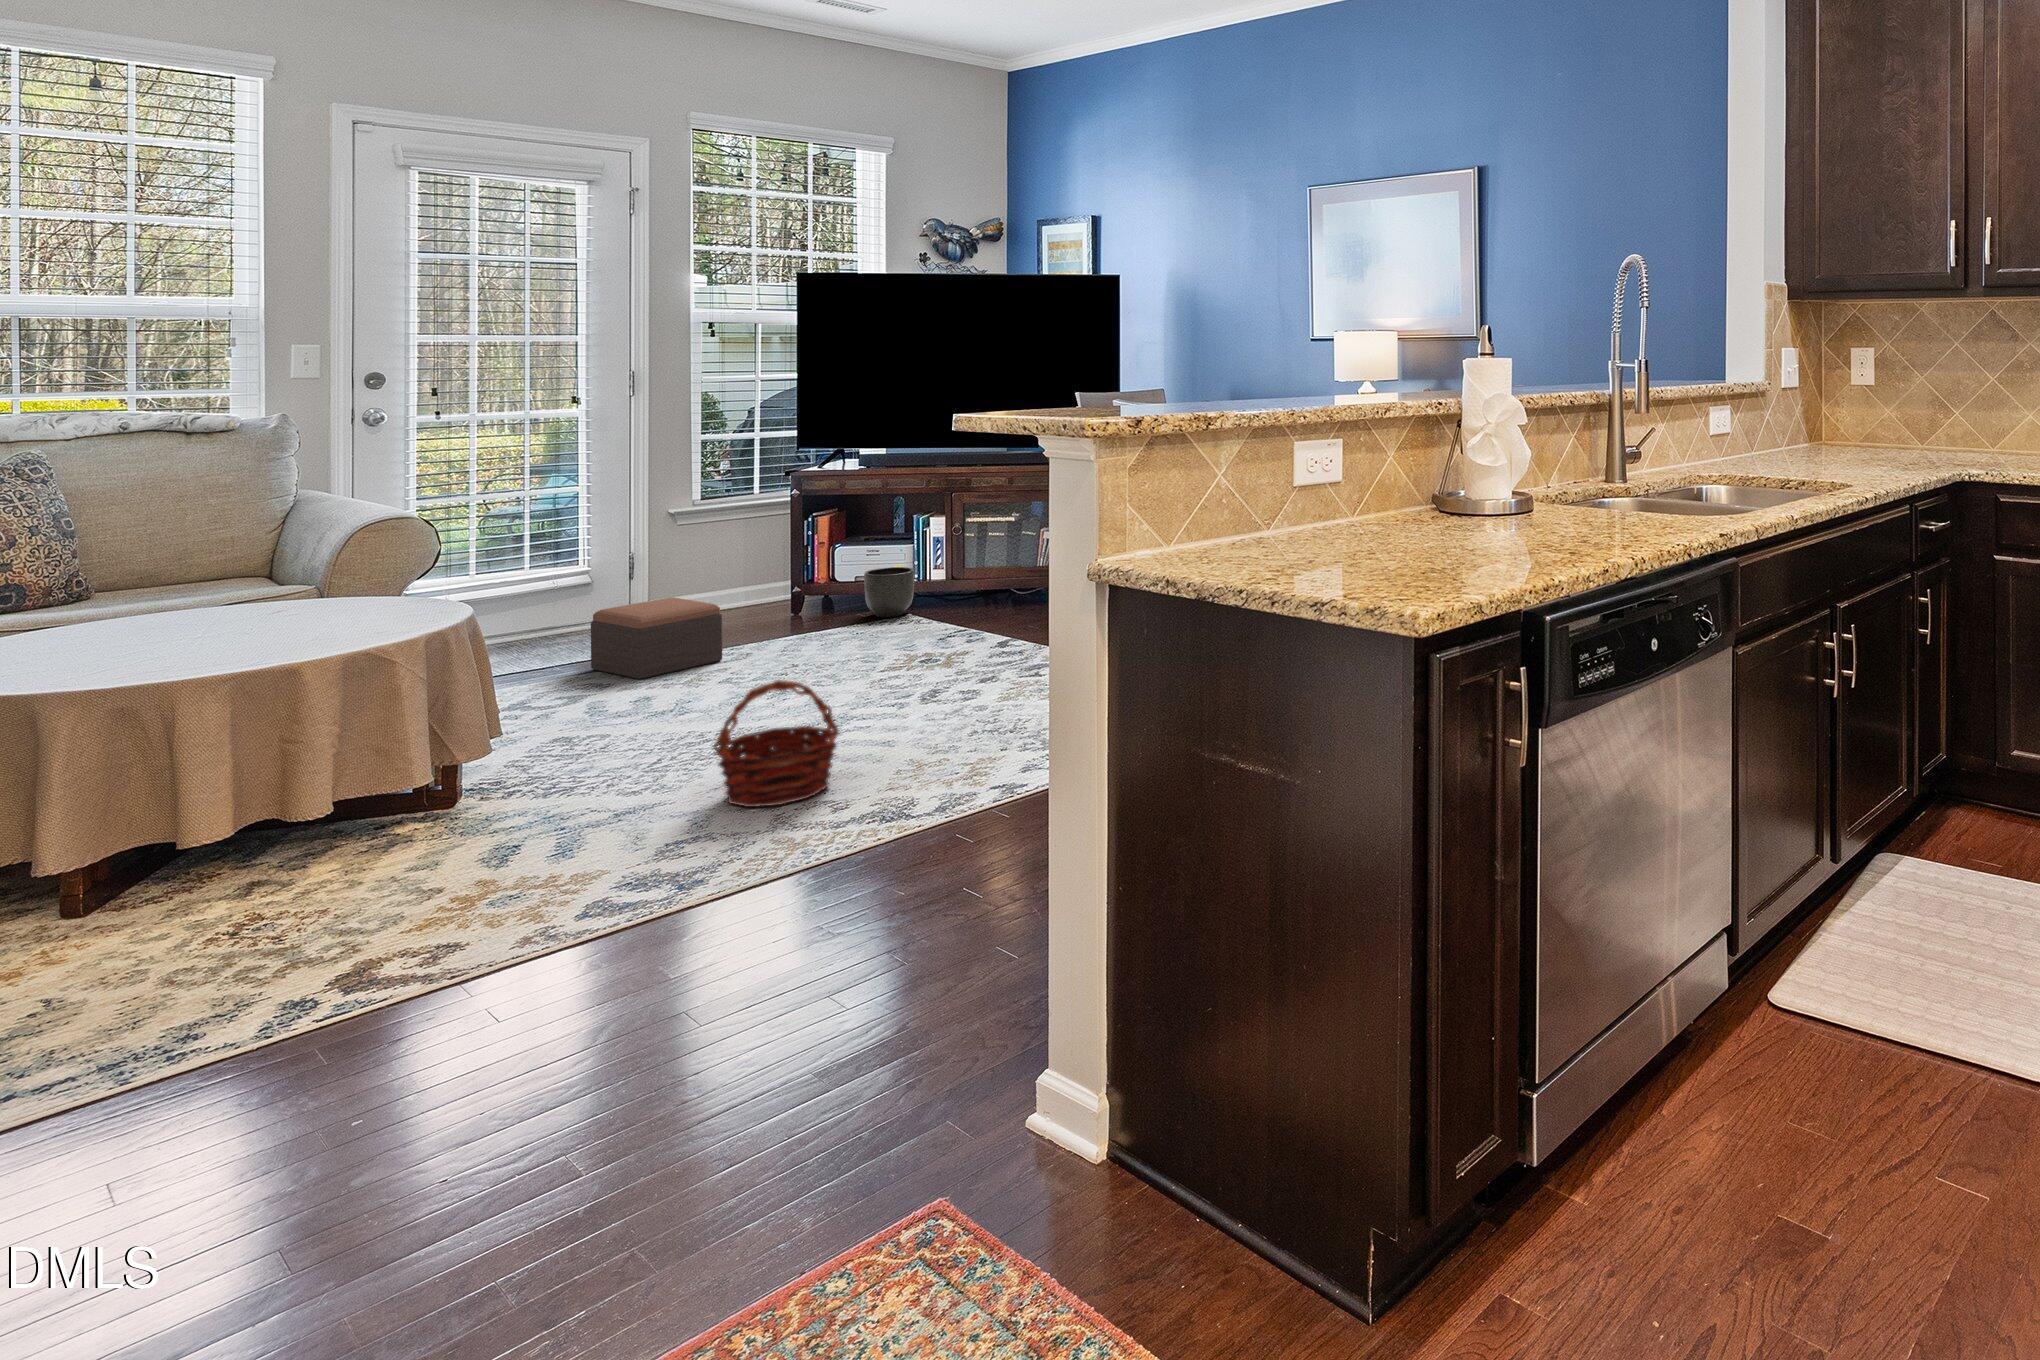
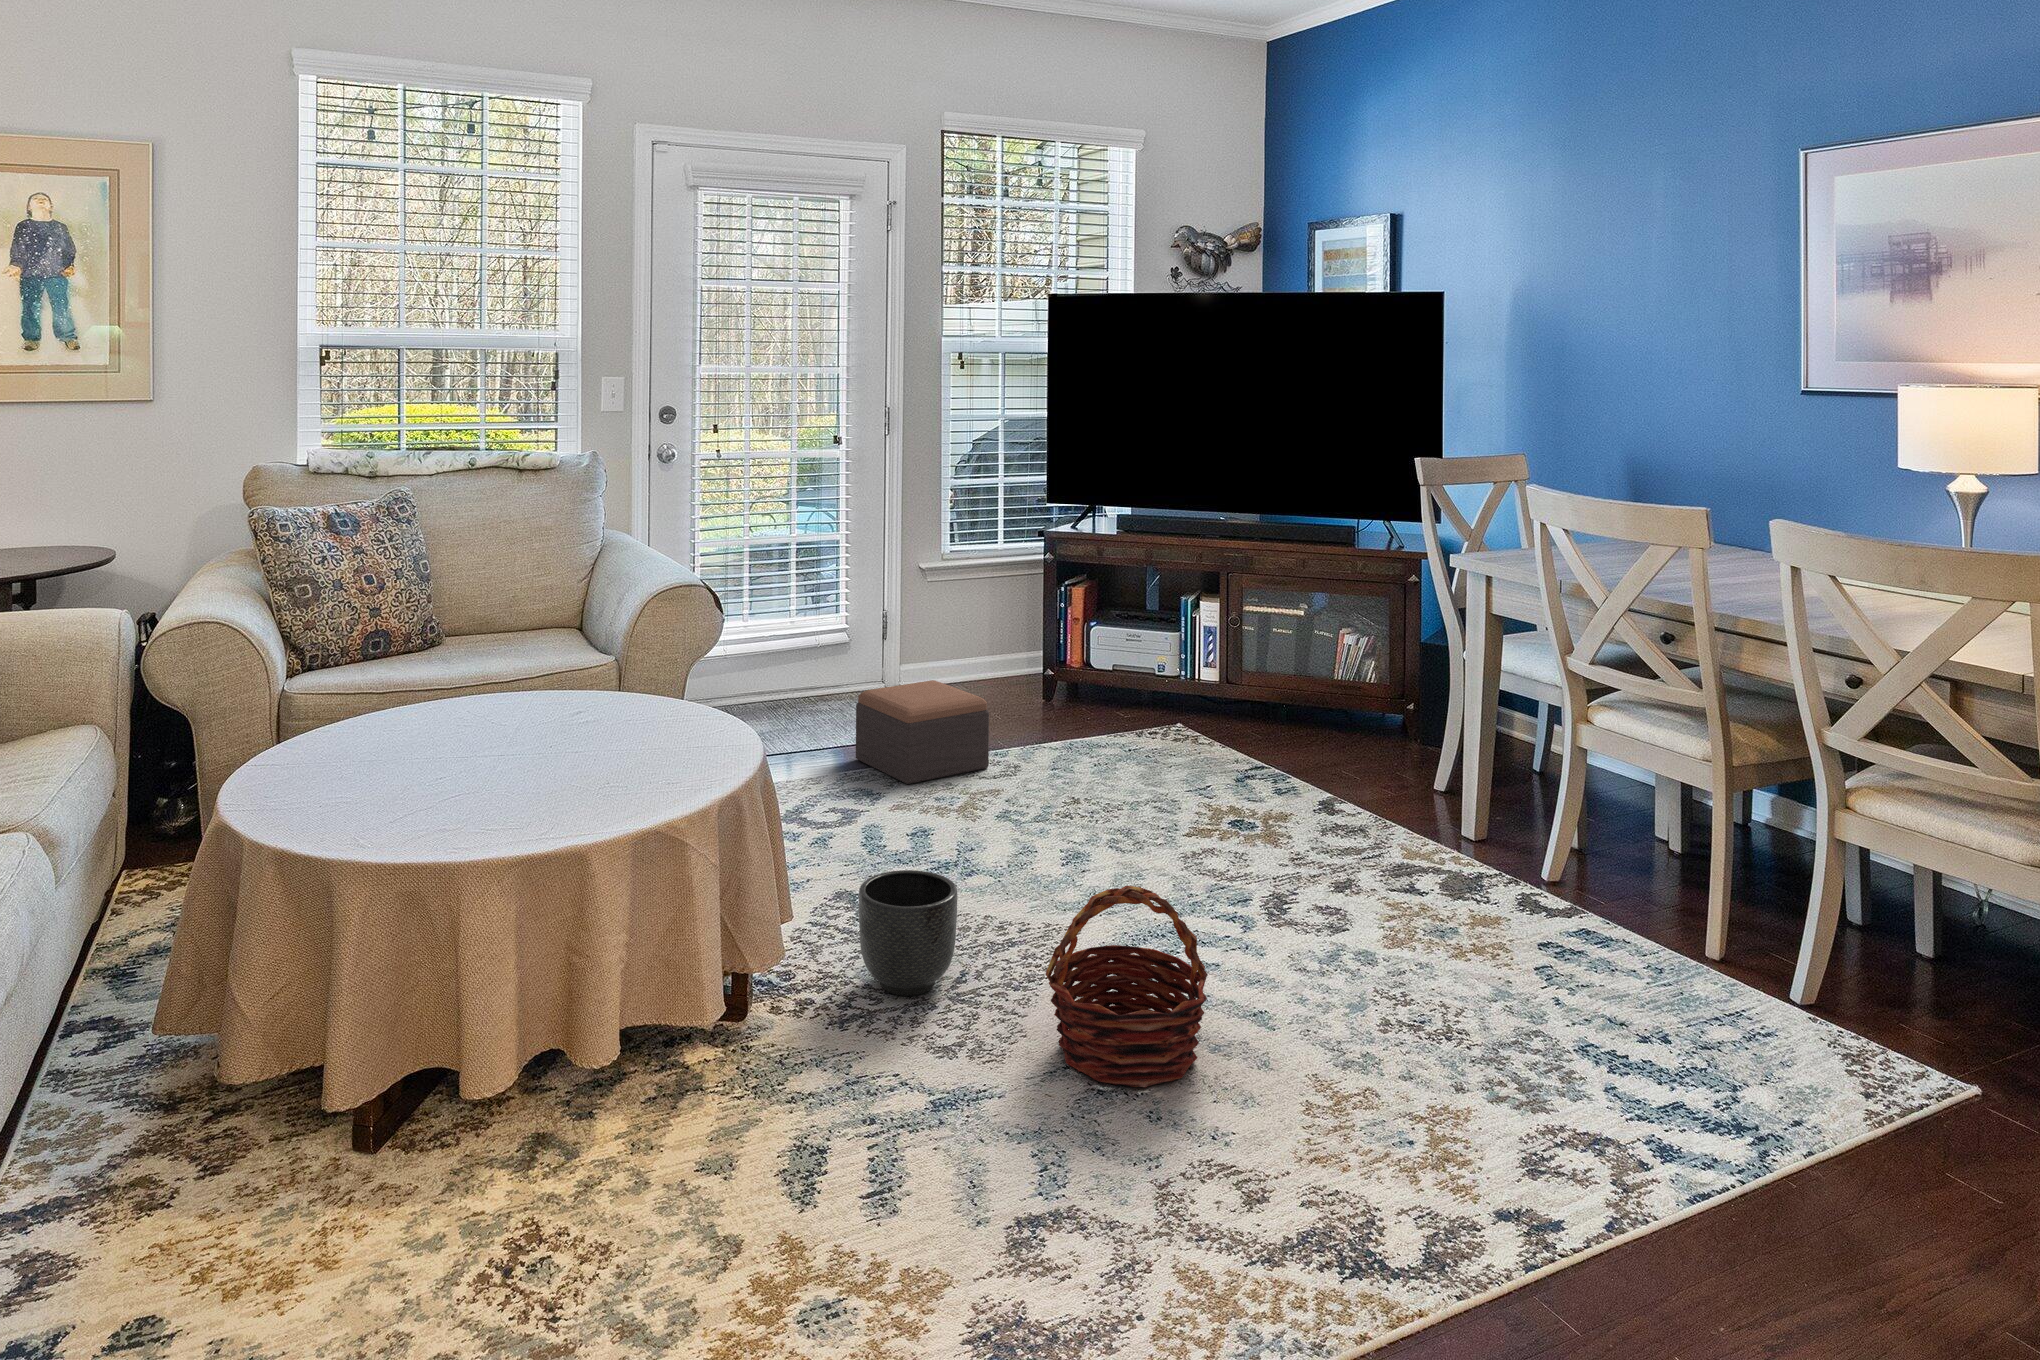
planter: present [864,567,915,617] -> present [859,870,958,996]

